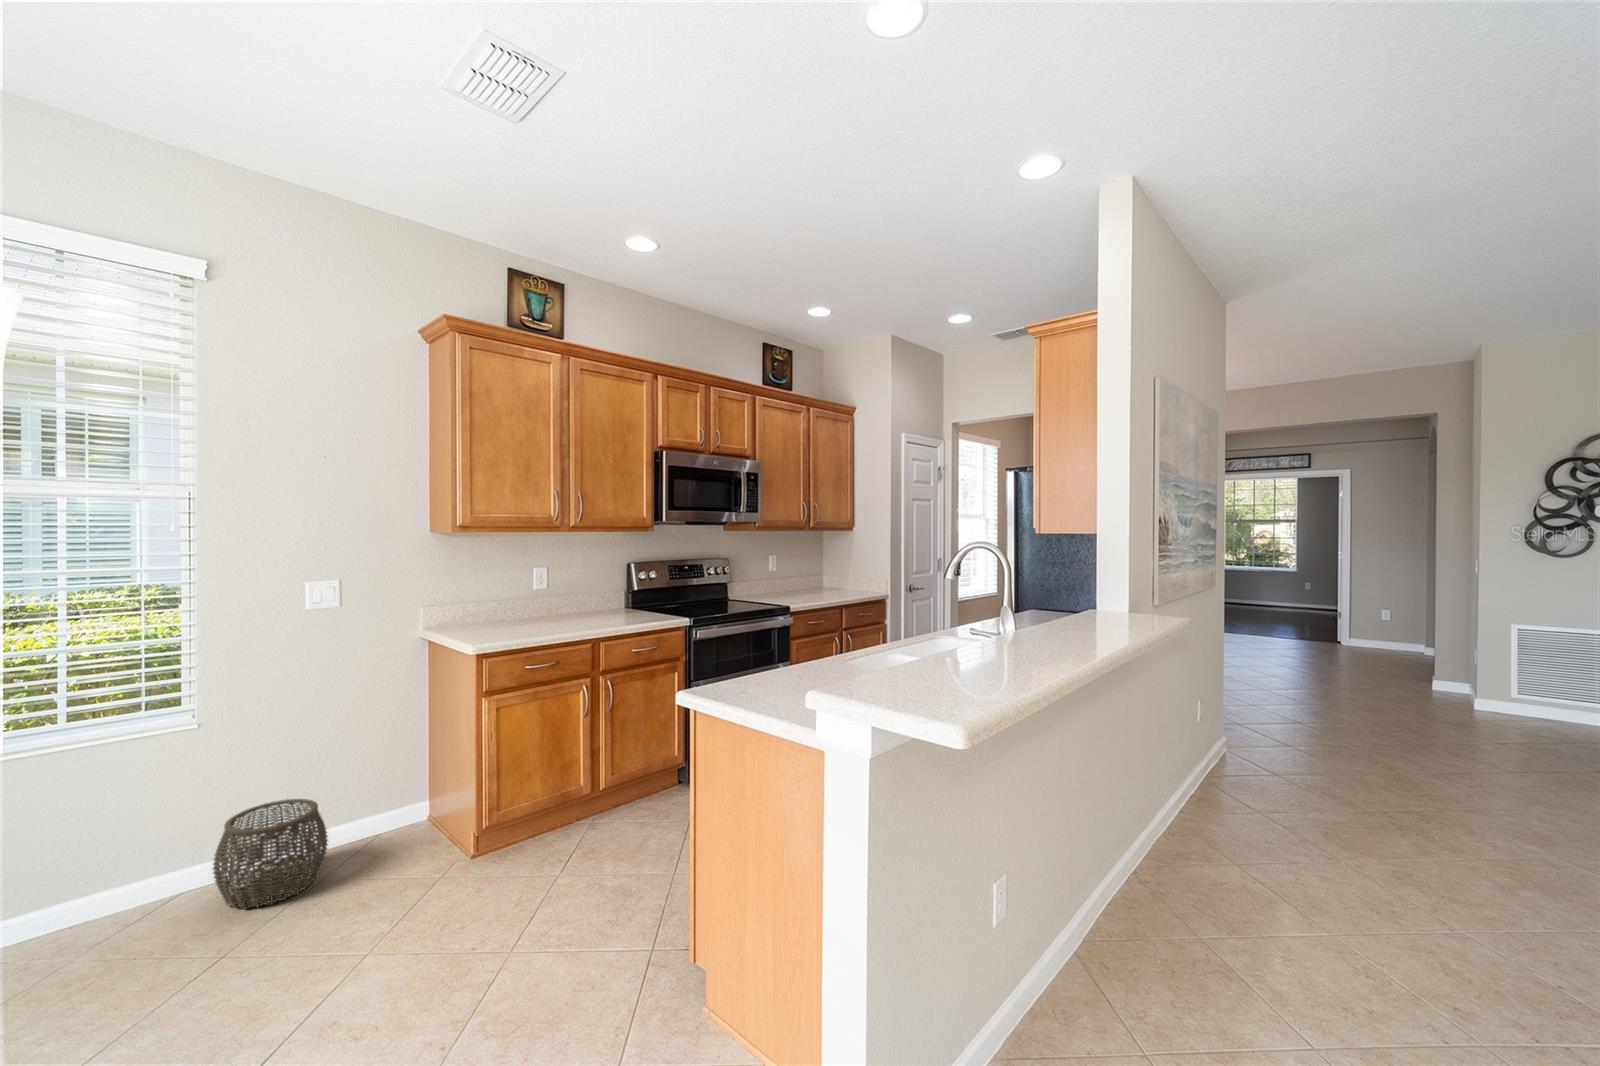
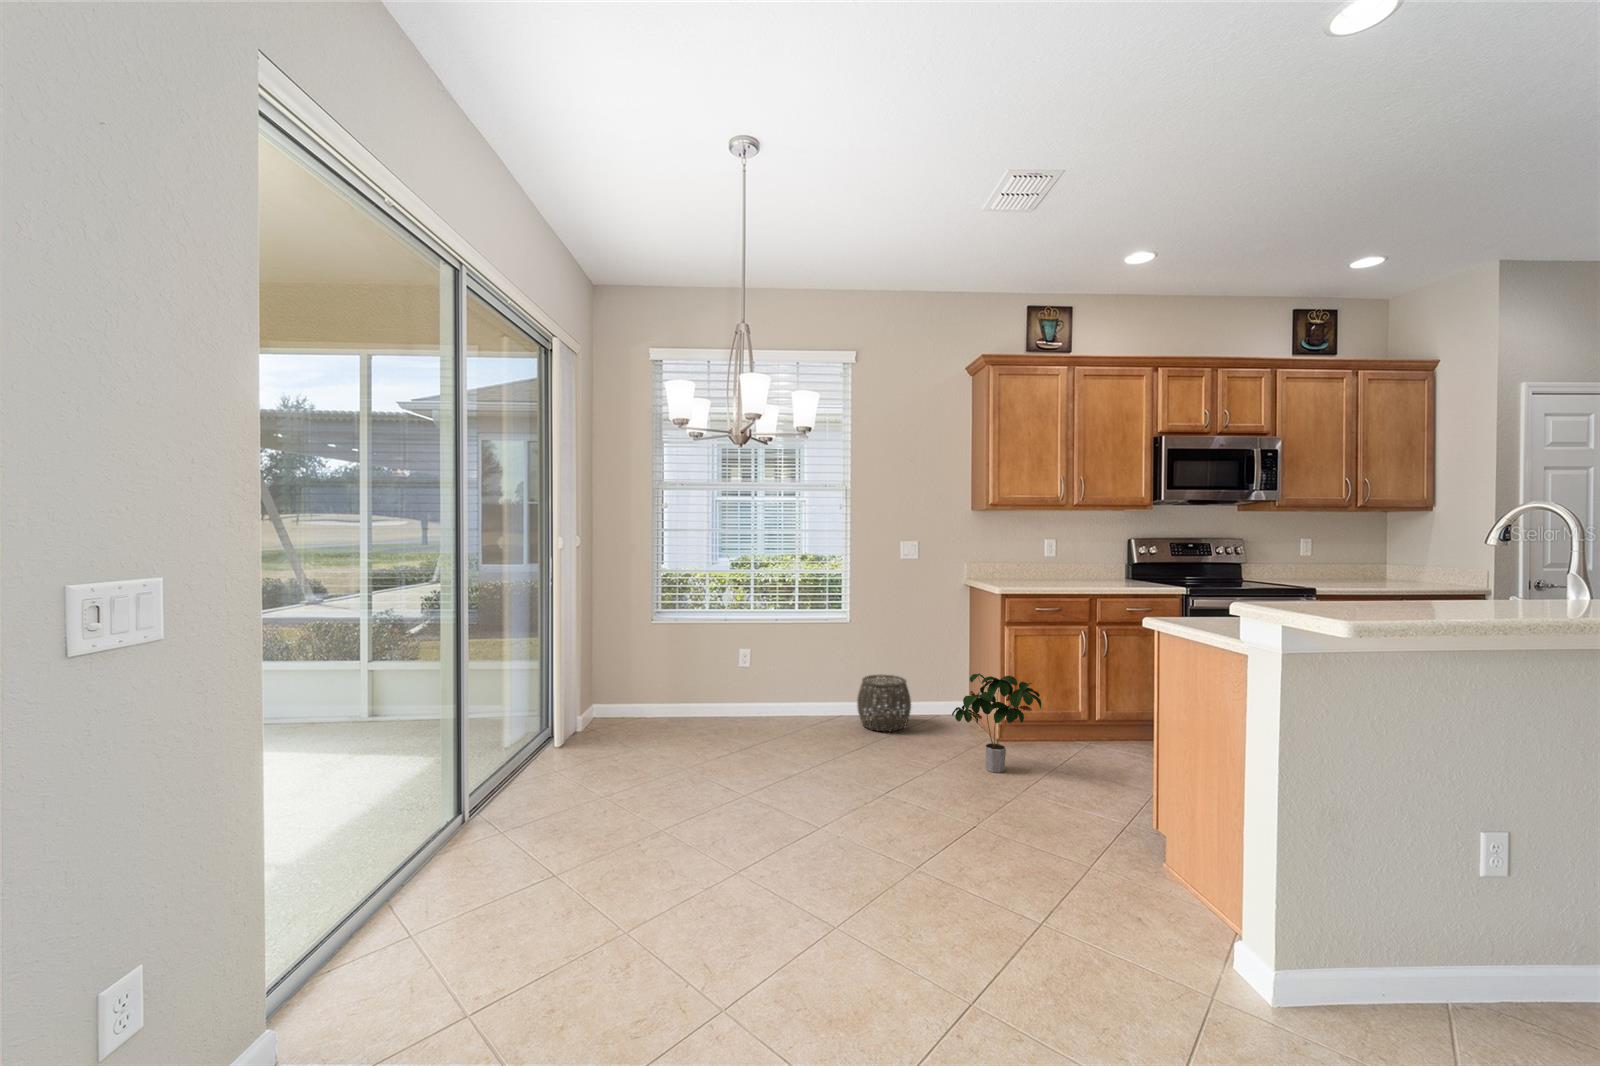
potted plant: none [399,779,538,926] -> present [952,673,1041,773]

